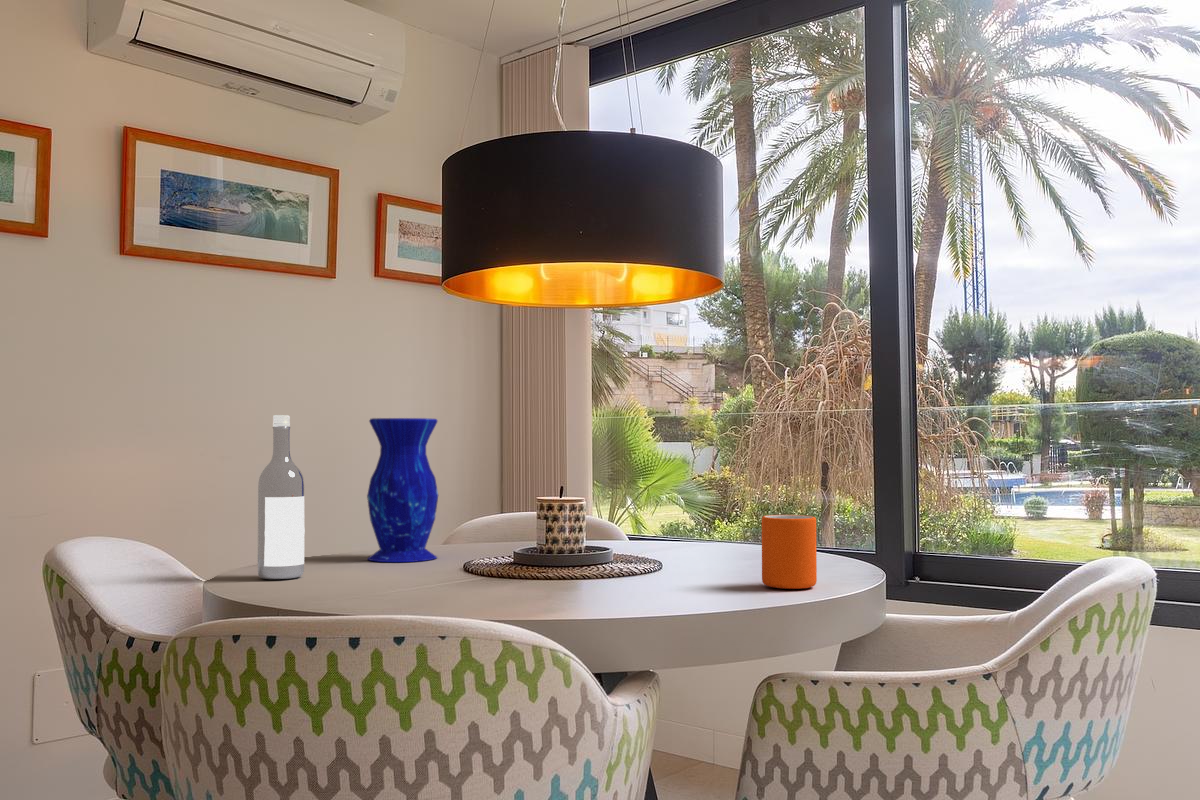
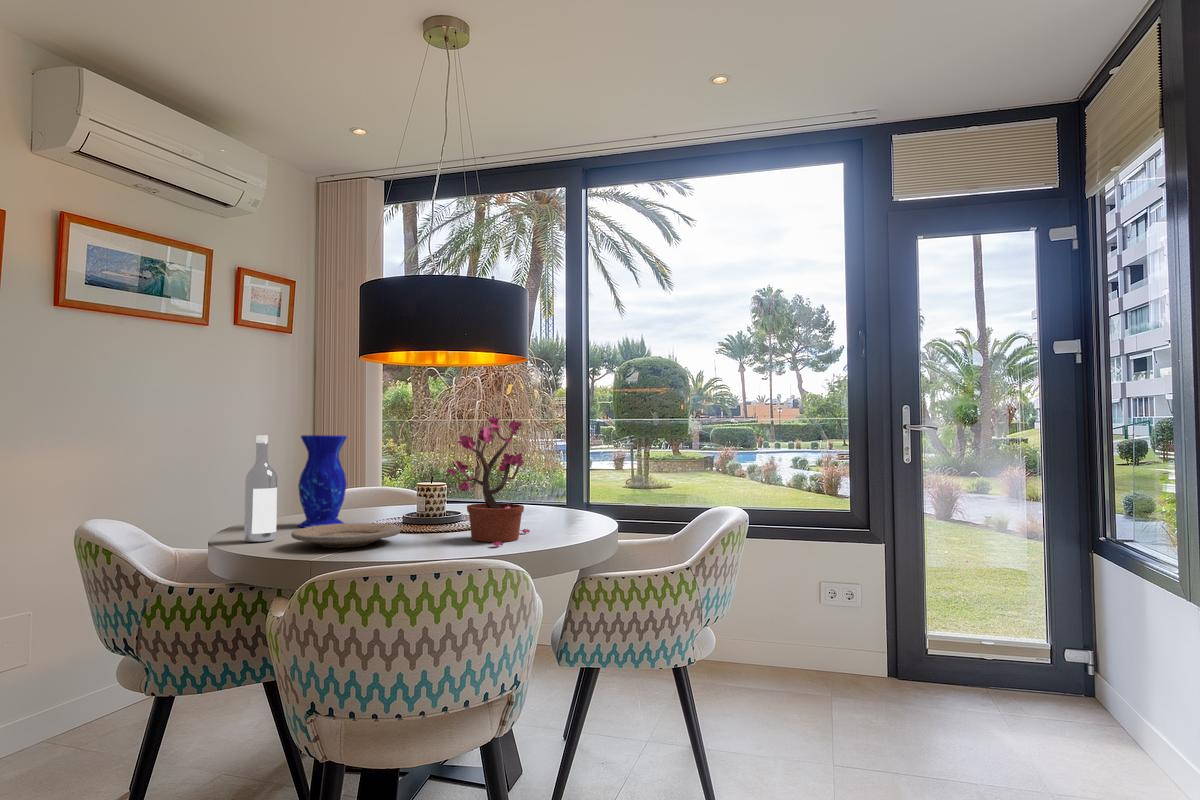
potted plant: none [525,376,692,608] -> present [446,417,530,547]
mug: present [762,515,817,589] -> none [566,492,595,531]
plate: none [296,557,467,594] -> present [291,523,401,548]

